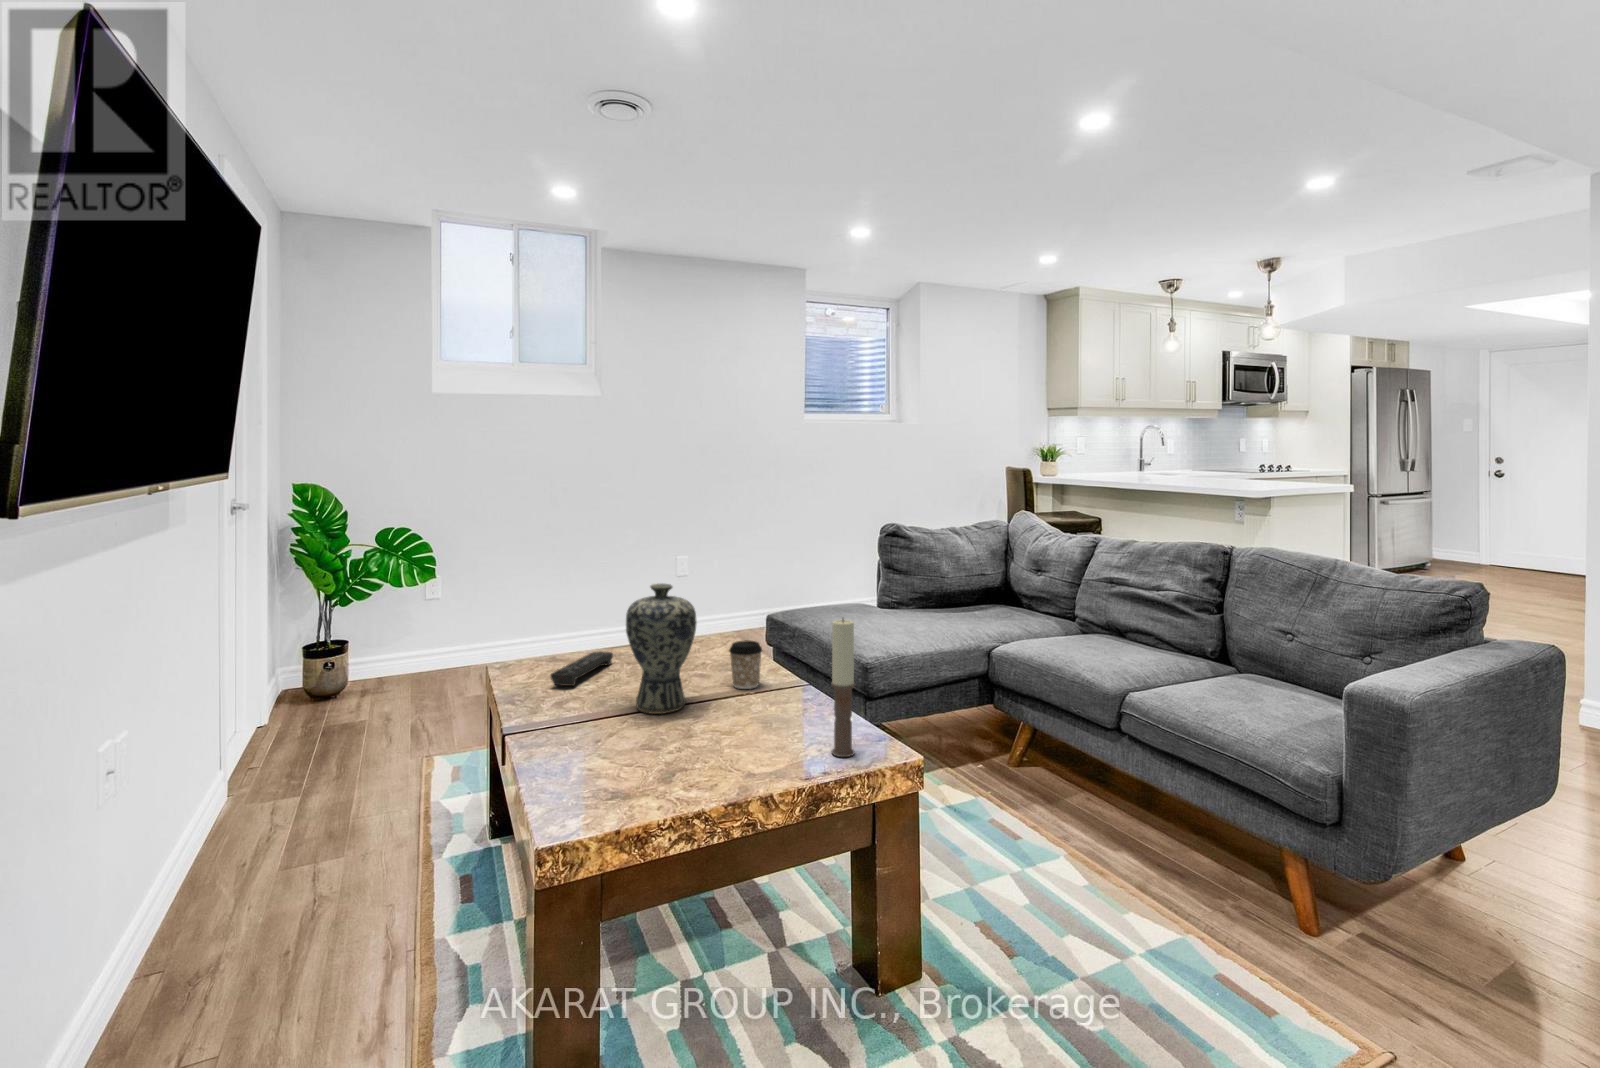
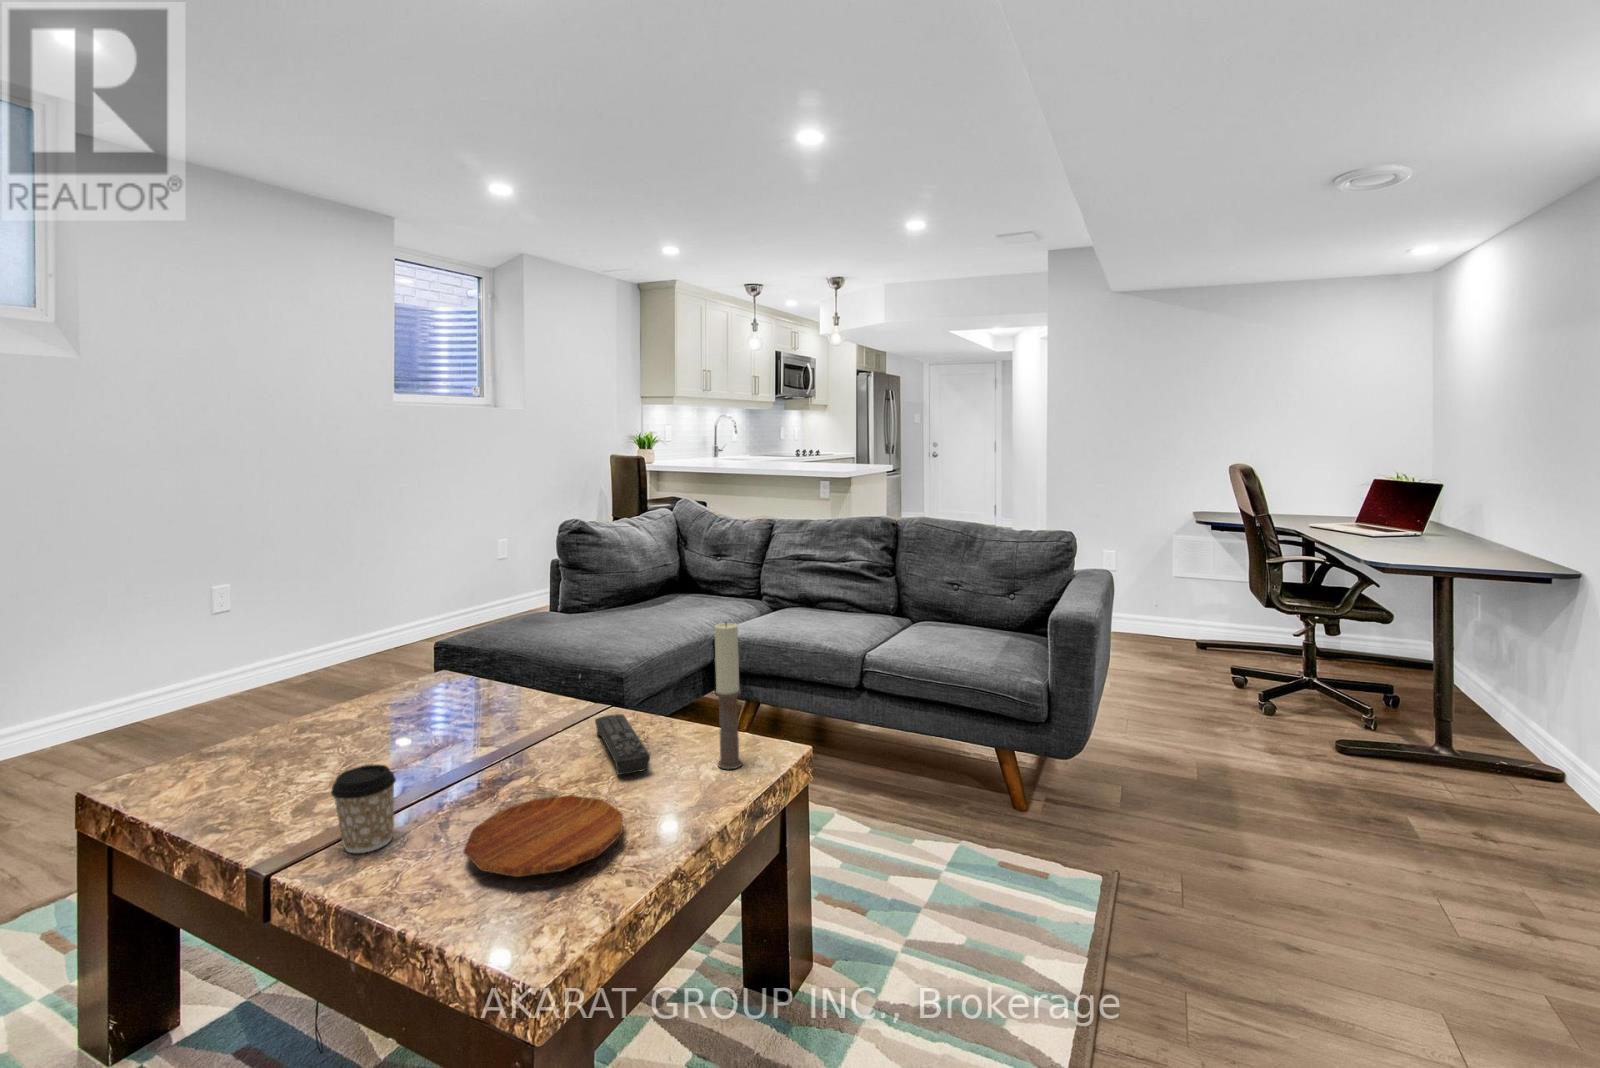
vase: present [626,584,697,714] -> none [406,612,503,780]
coffee cup: present [729,641,762,689] -> present [331,764,396,853]
remote control: present [551,651,613,686] -> present [595,714,650,775]
tray: none [587,737,710,788] -> present [463,795,623,877]

